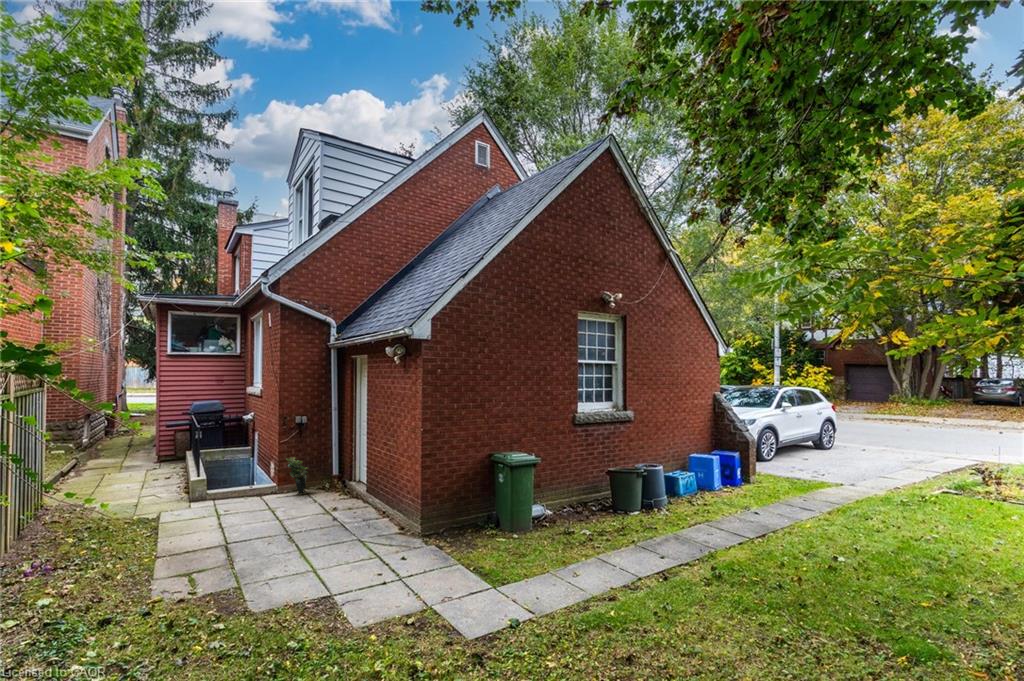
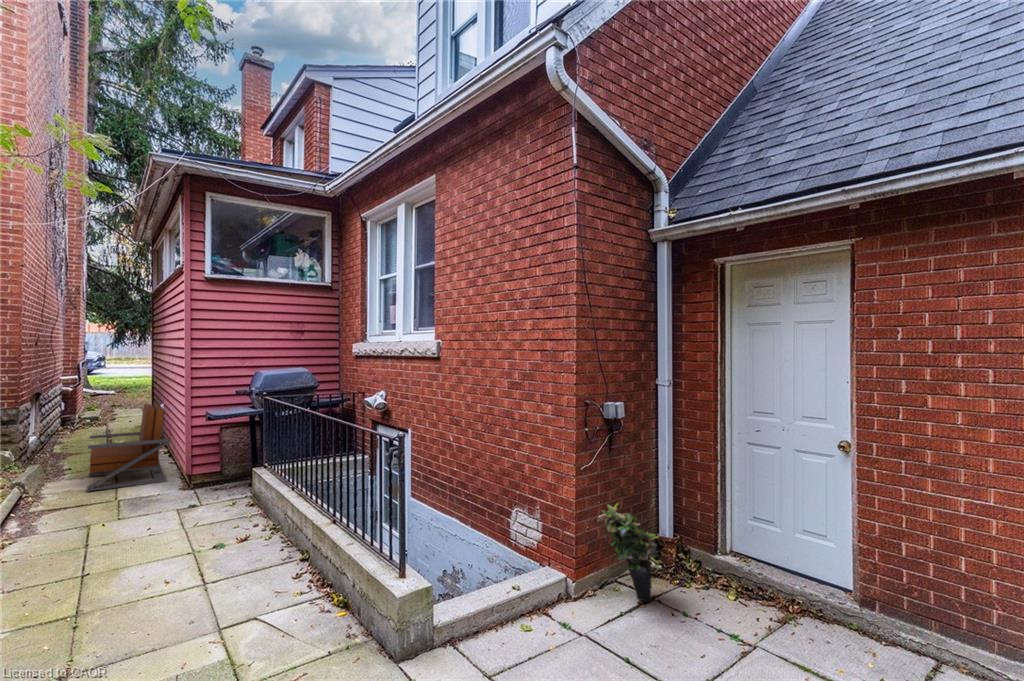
lounge chair: none [108,420,152,463] -> present [87,404,171,491]

